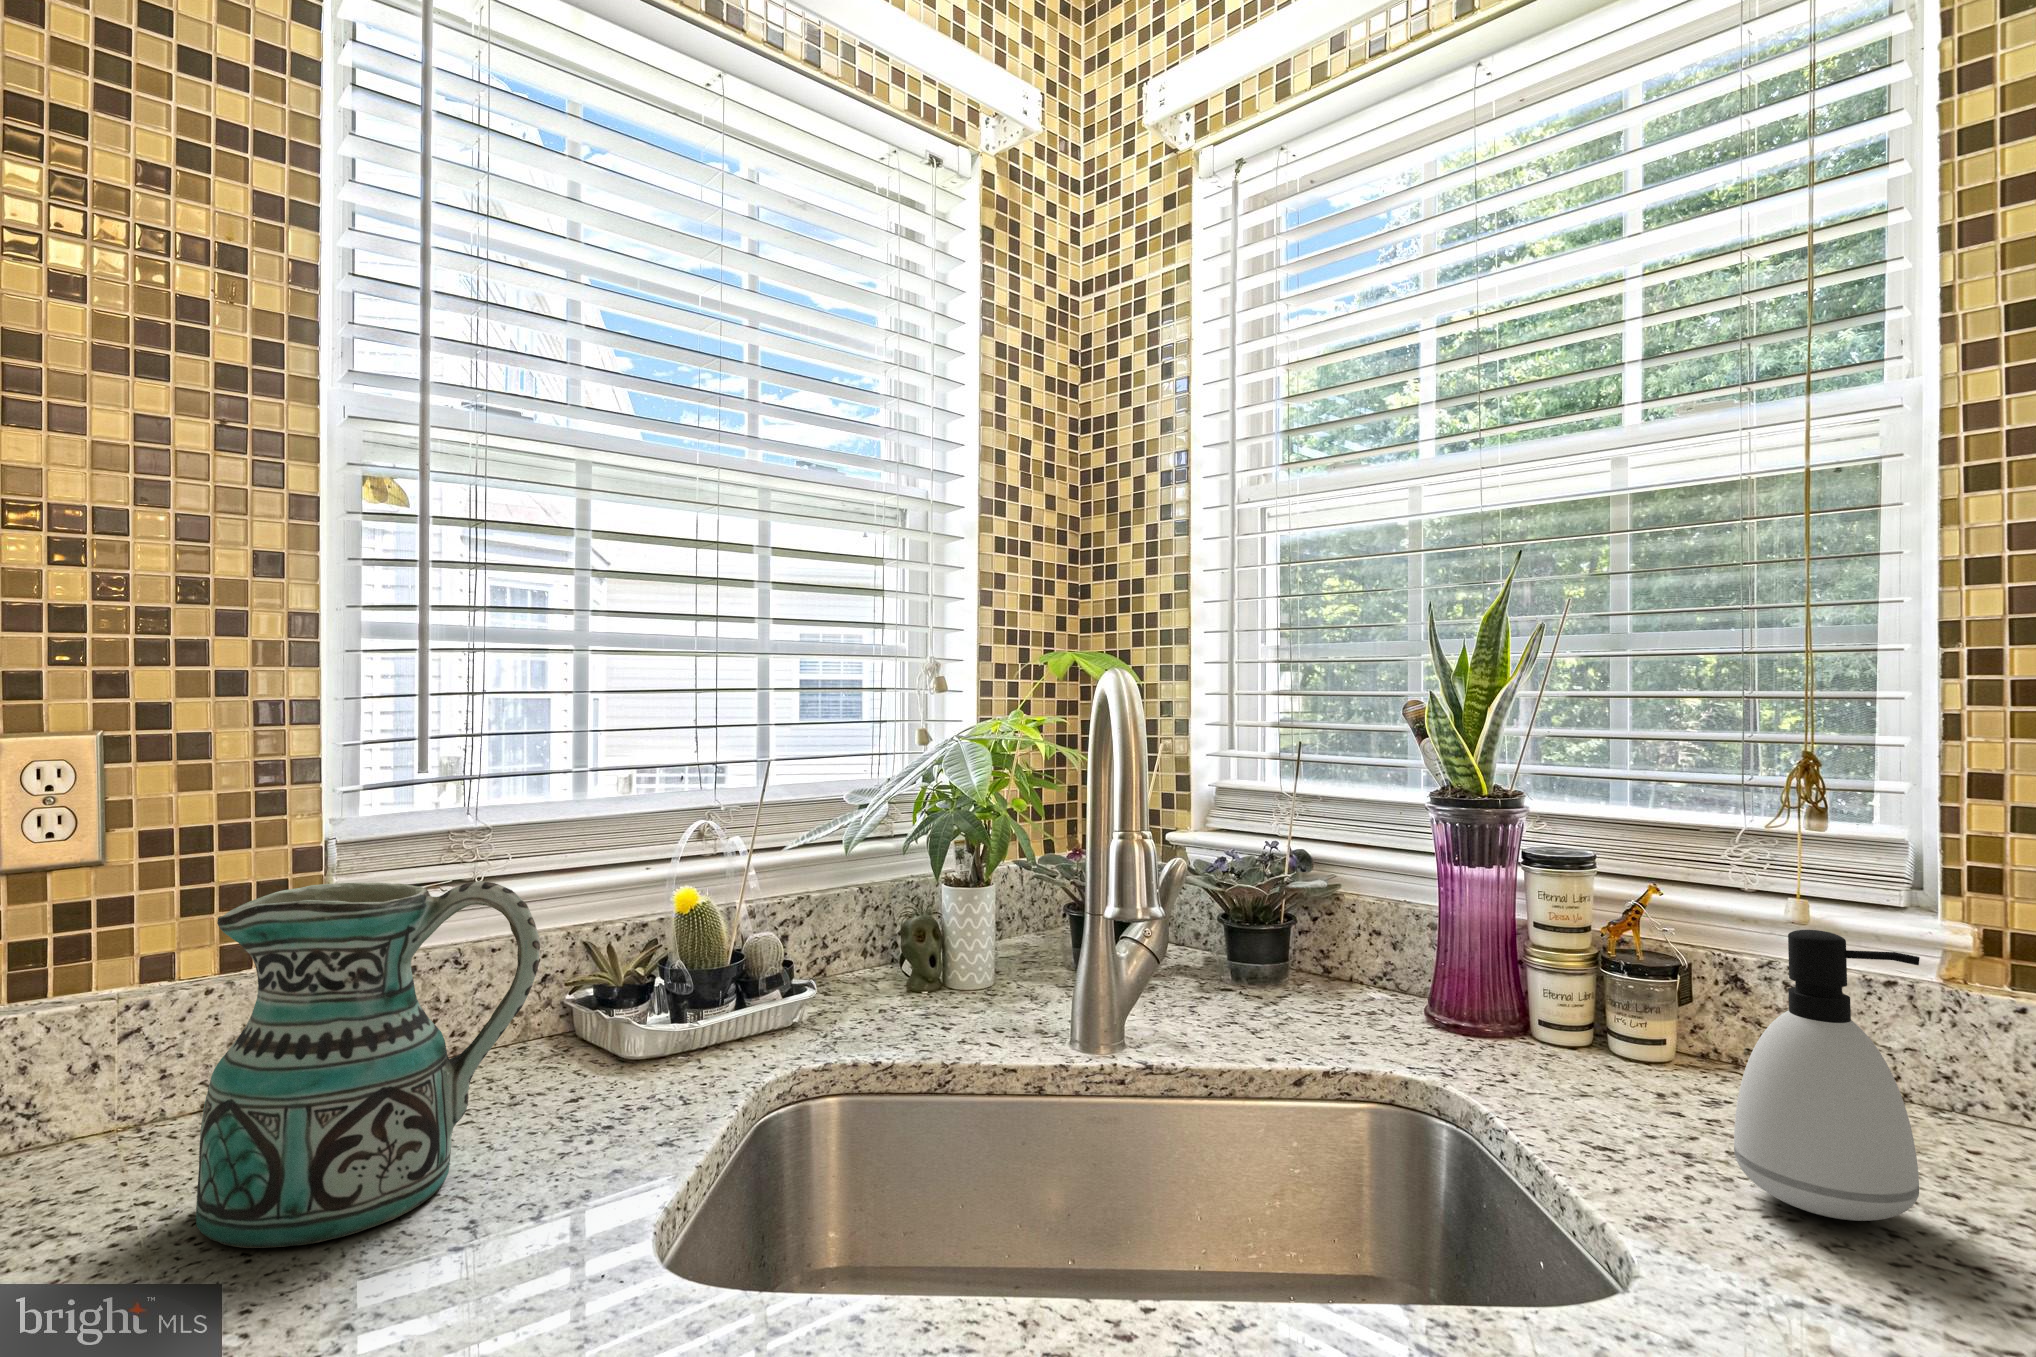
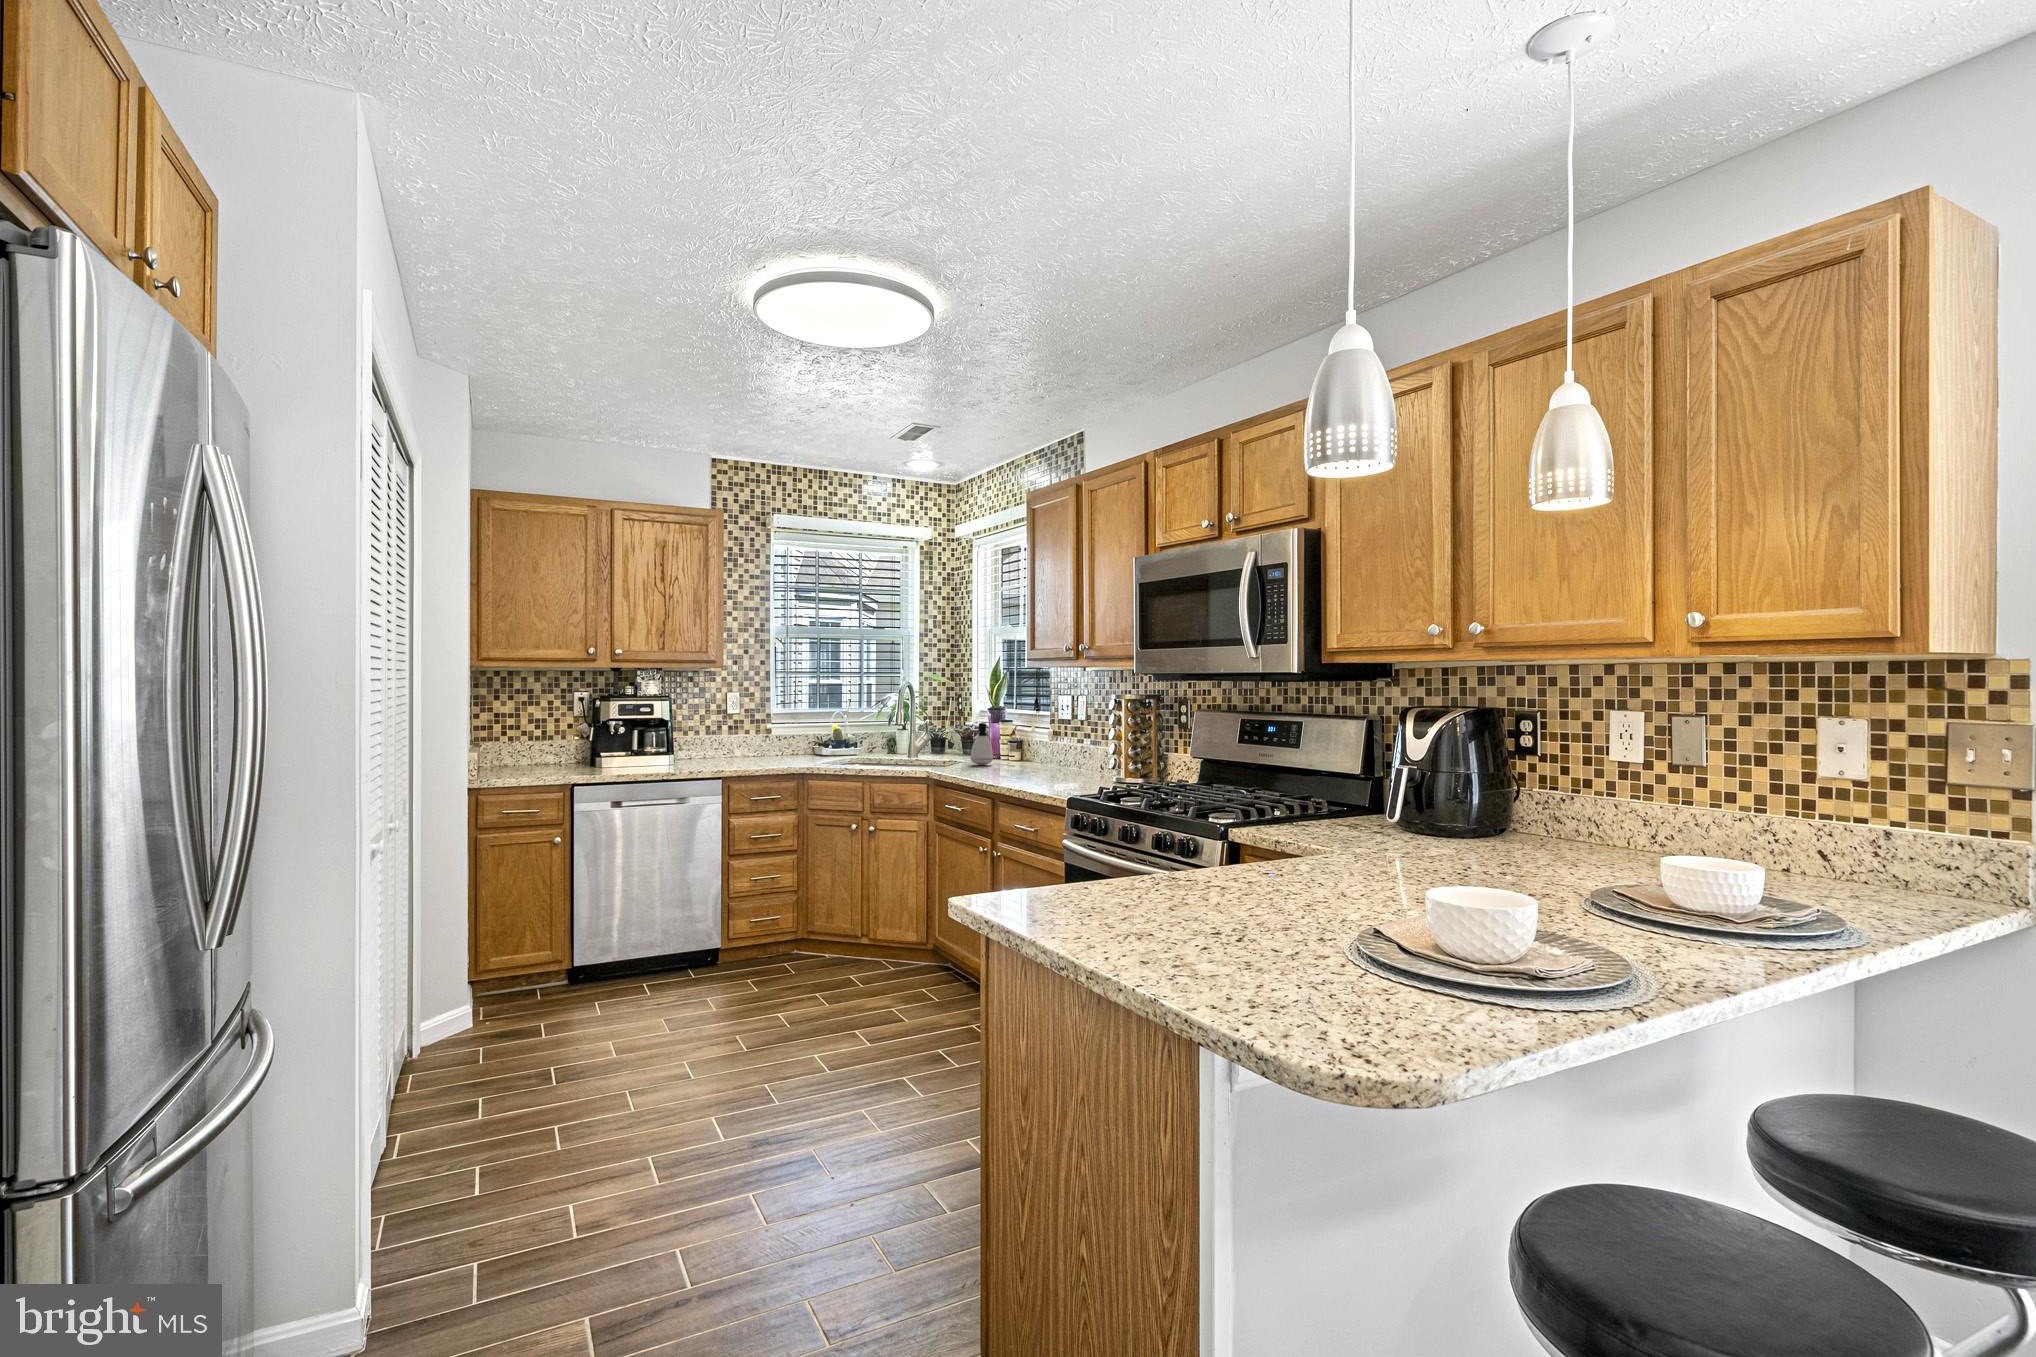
ceramic pitcher: present [196,881,540,1248] -> none [761,715,805,760]

